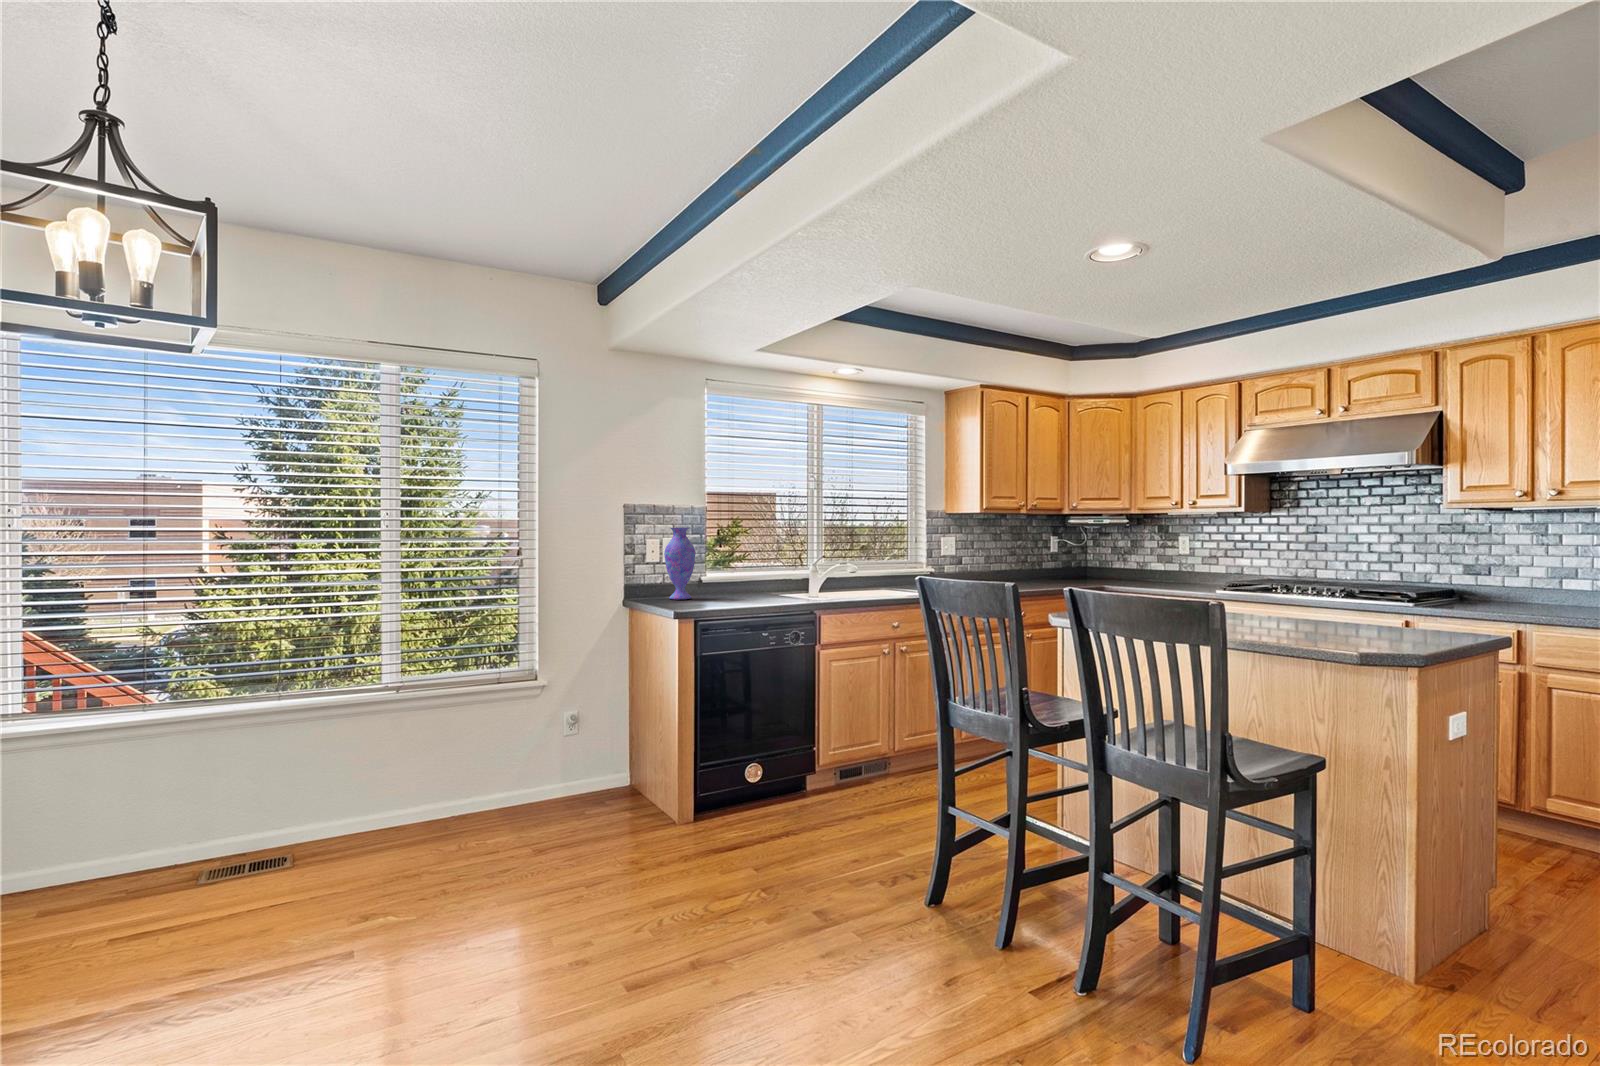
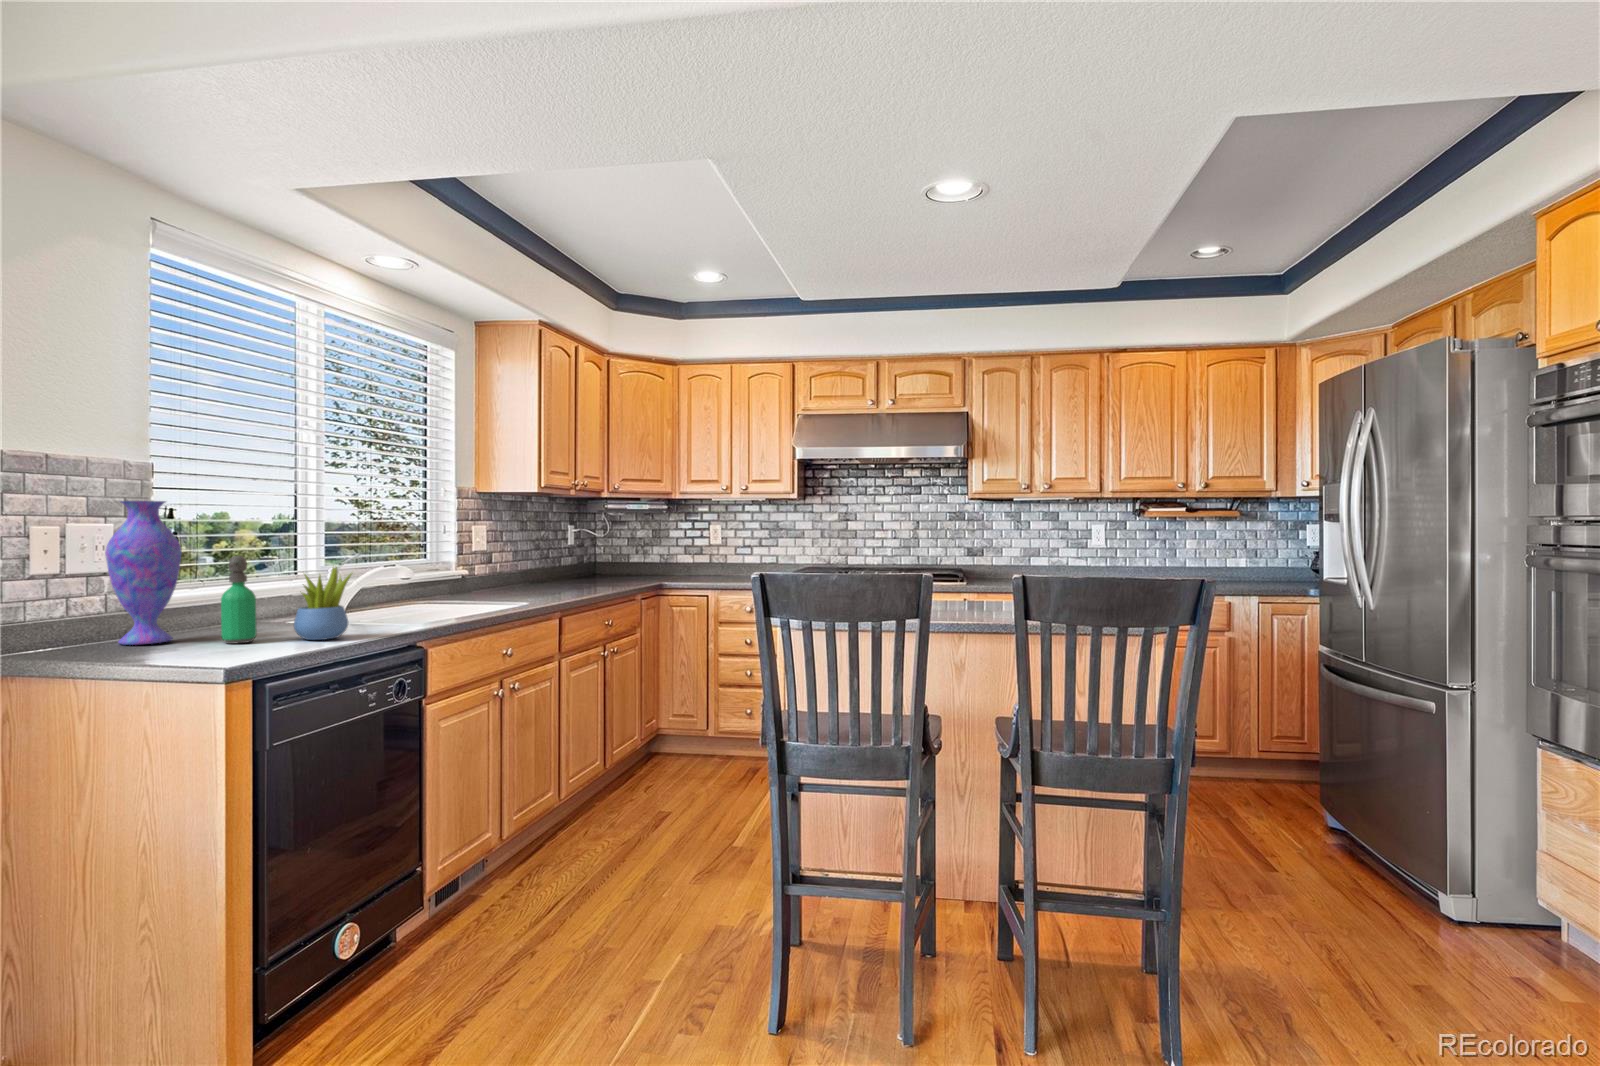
soap dispenser: none [705,556,721,603] -> present [221,556,257,644]
succulent plant: none [737,562,764,605] -> present [294,566,351,640]

